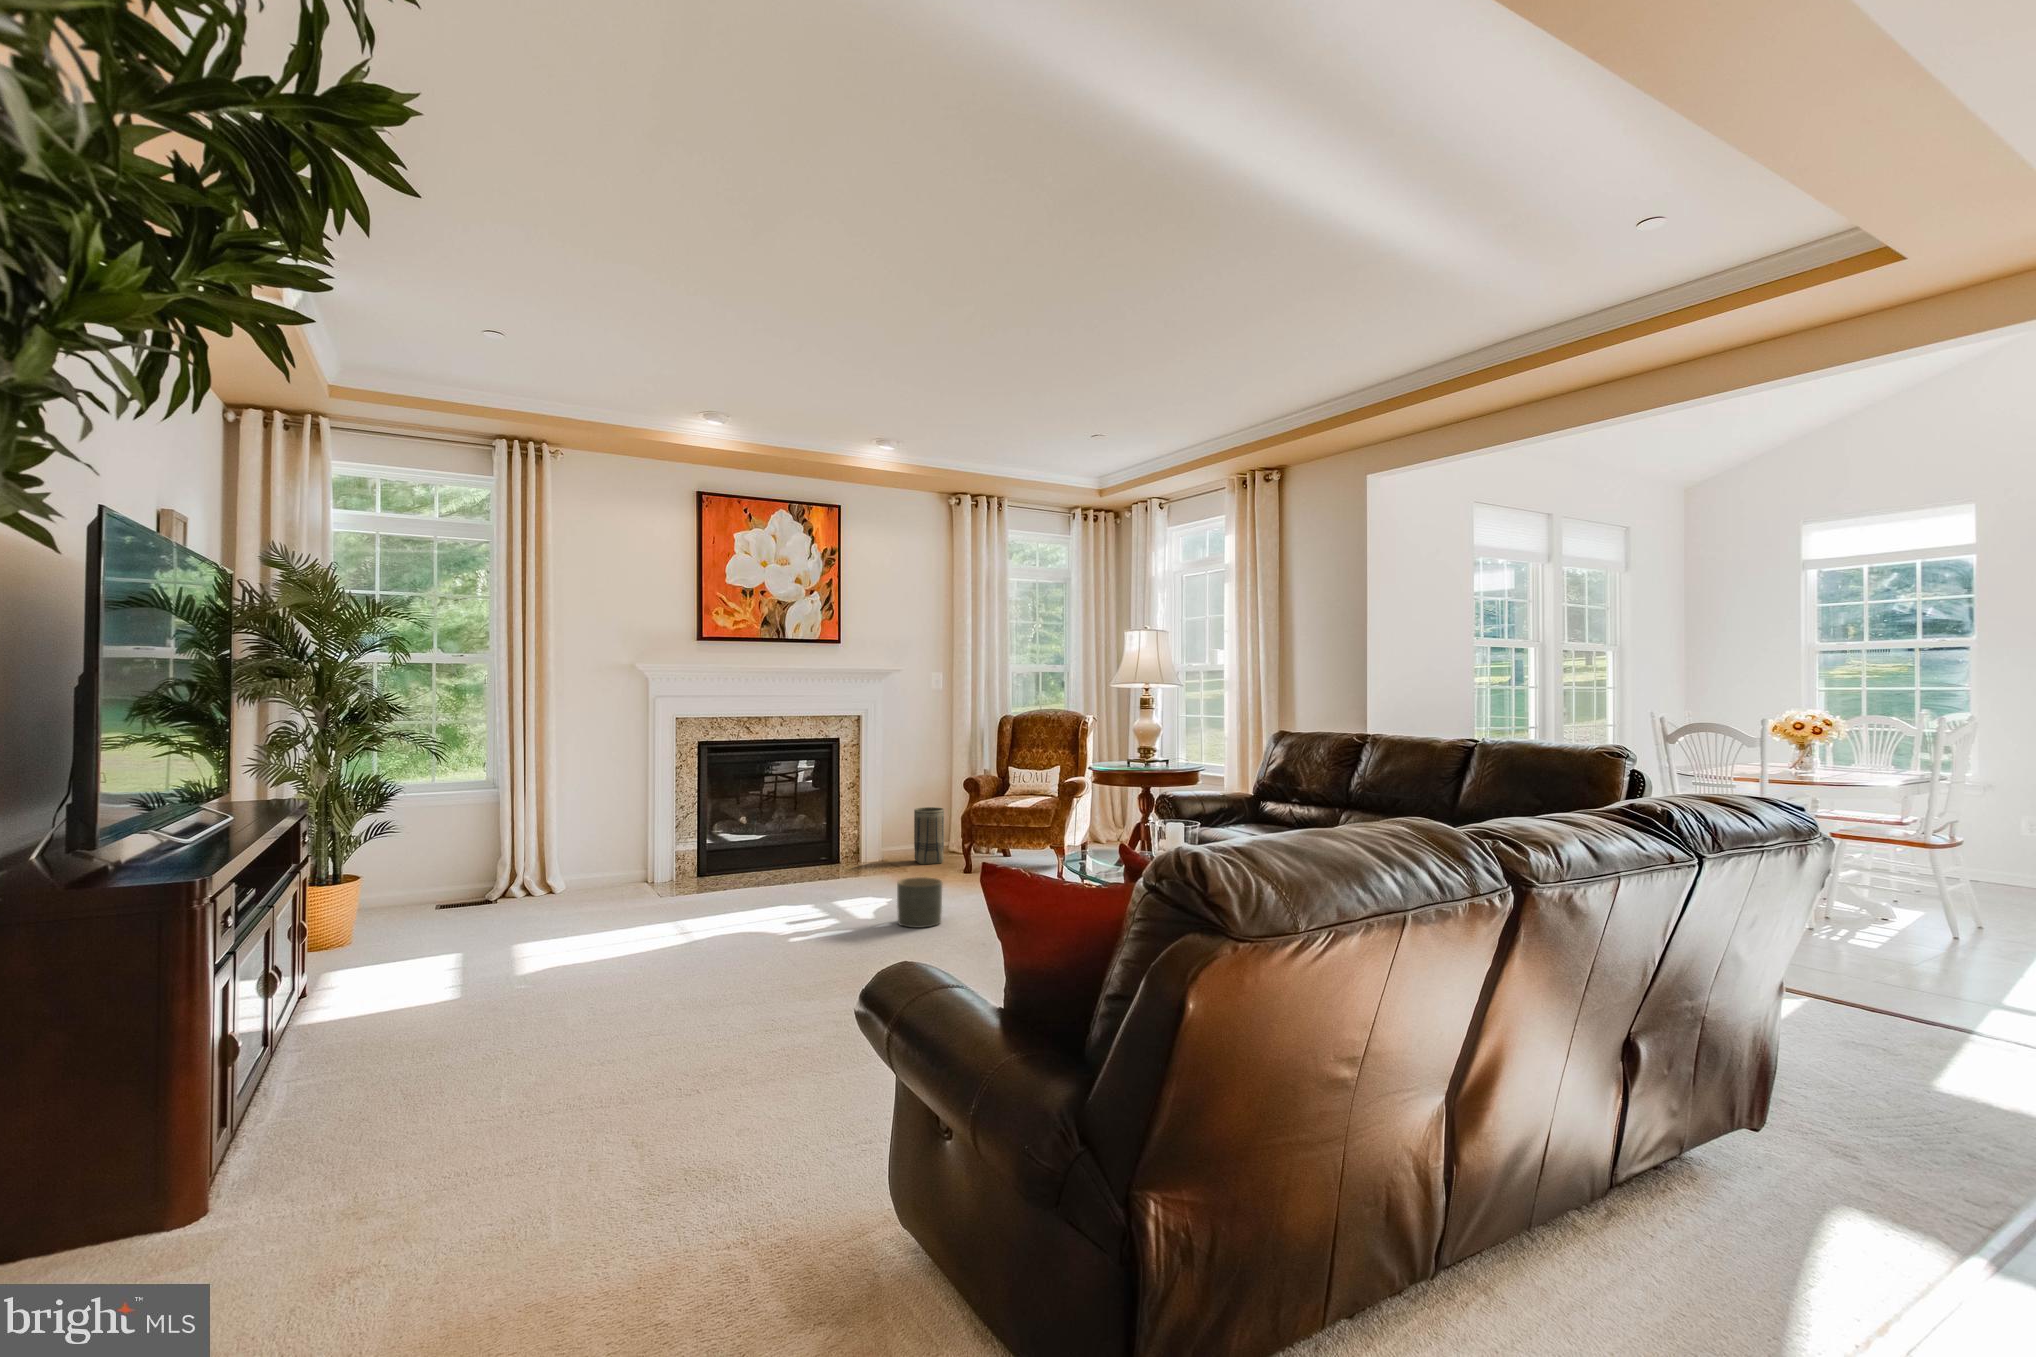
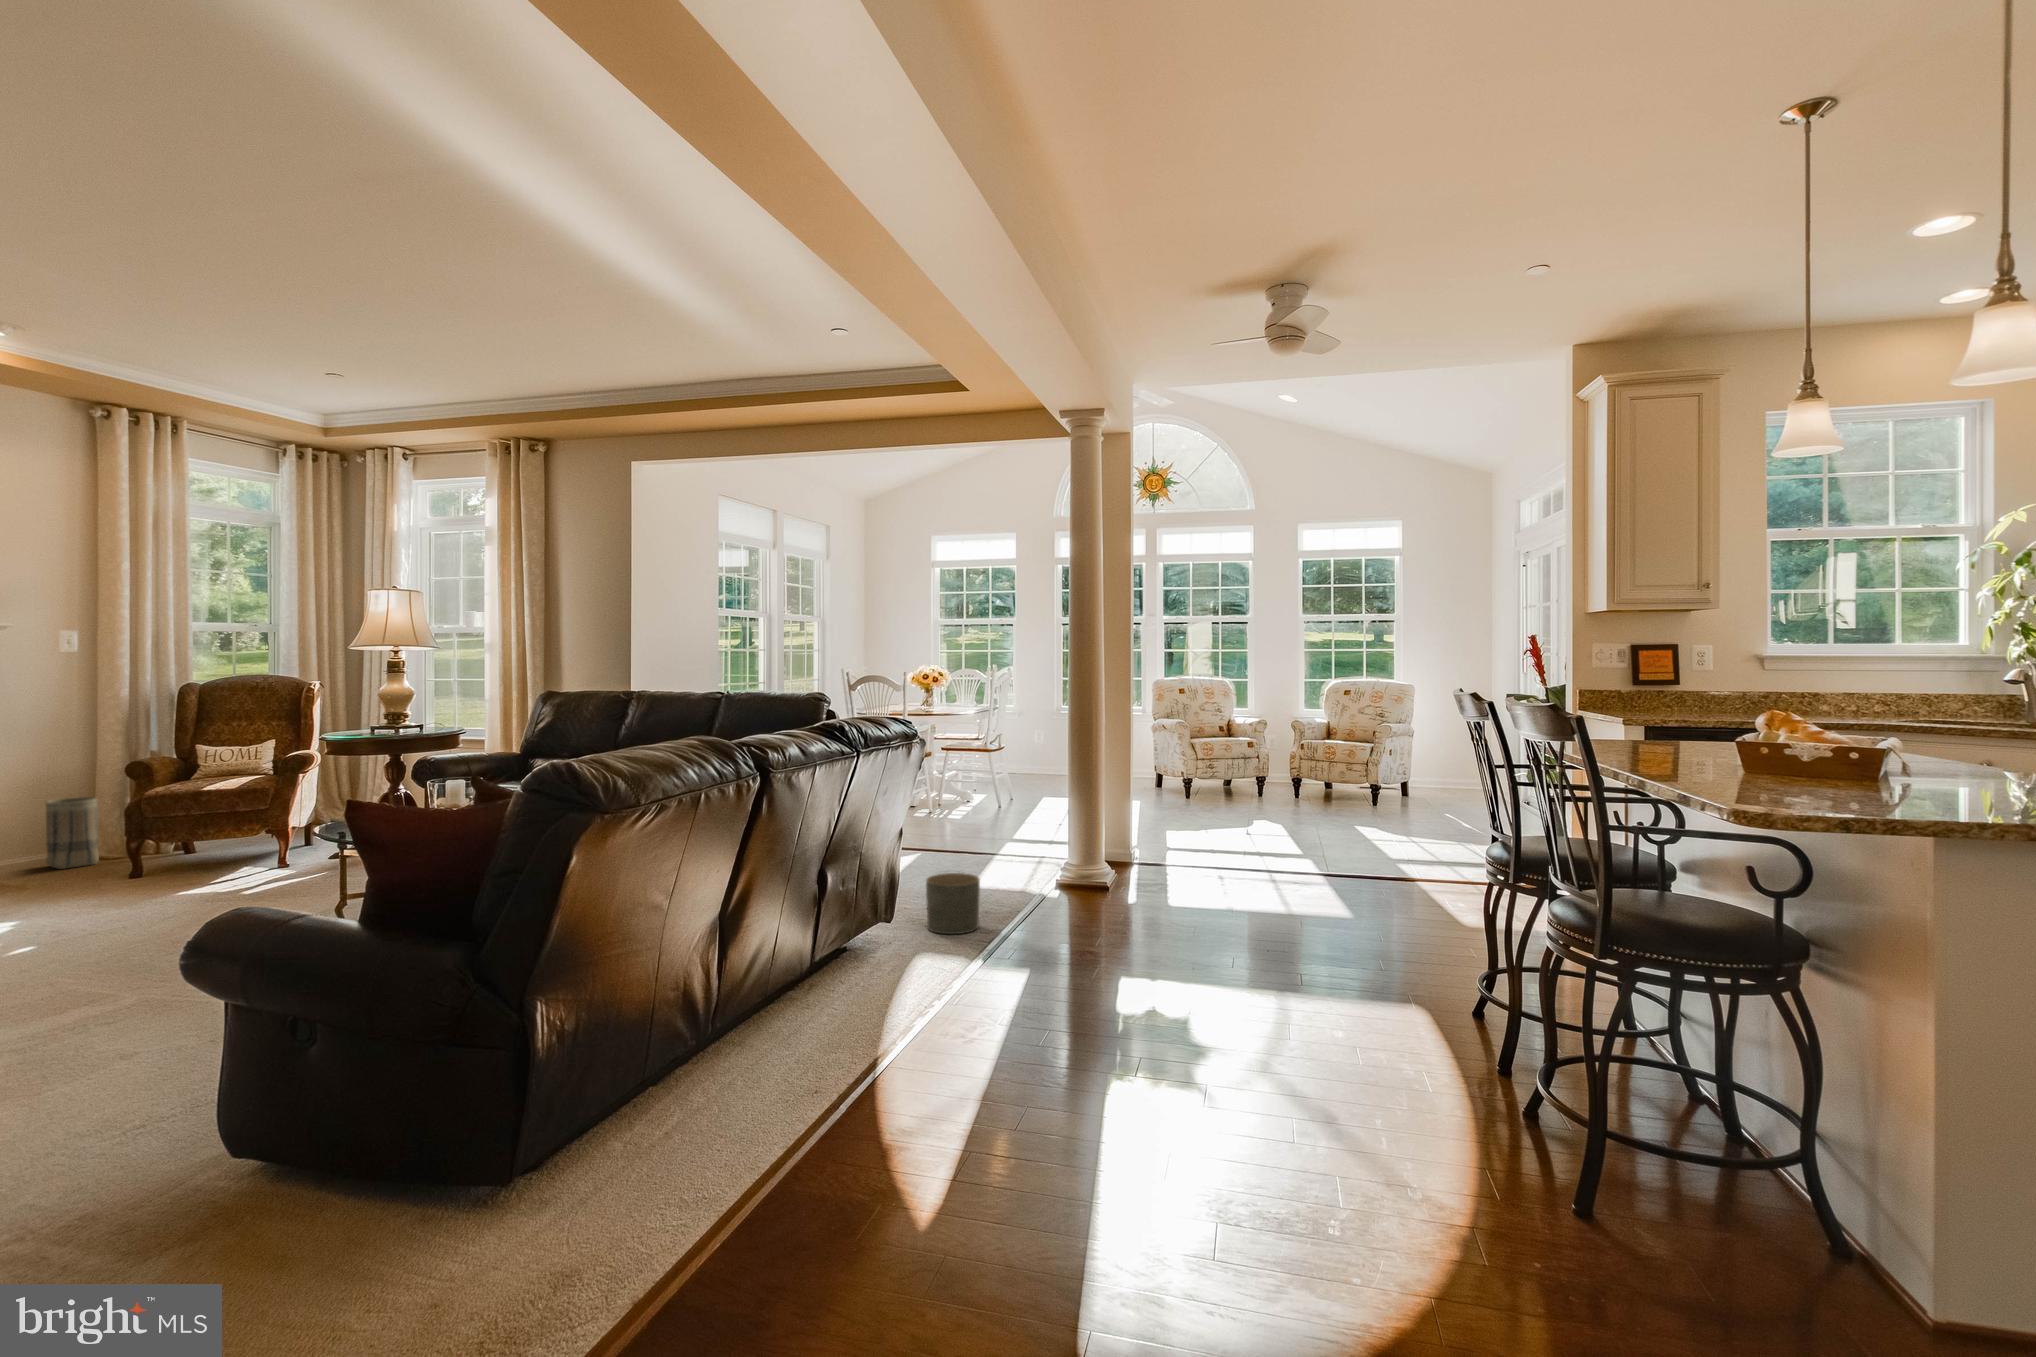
planter: present [897,877,942,928] -> present [926,873,980,934]

